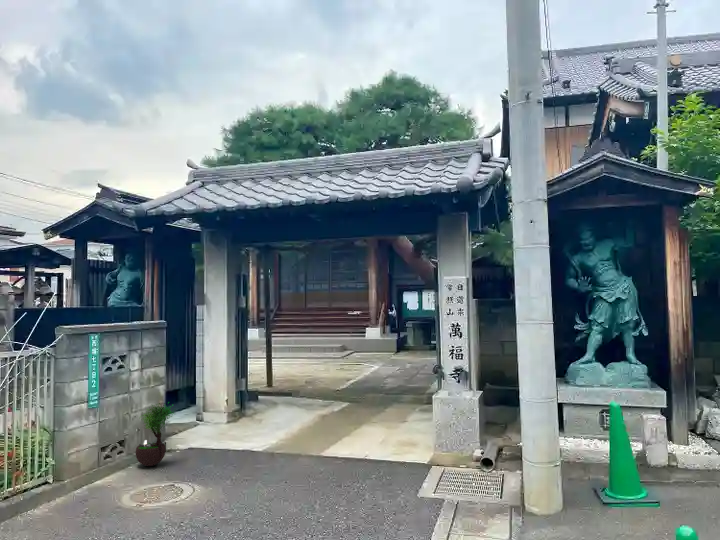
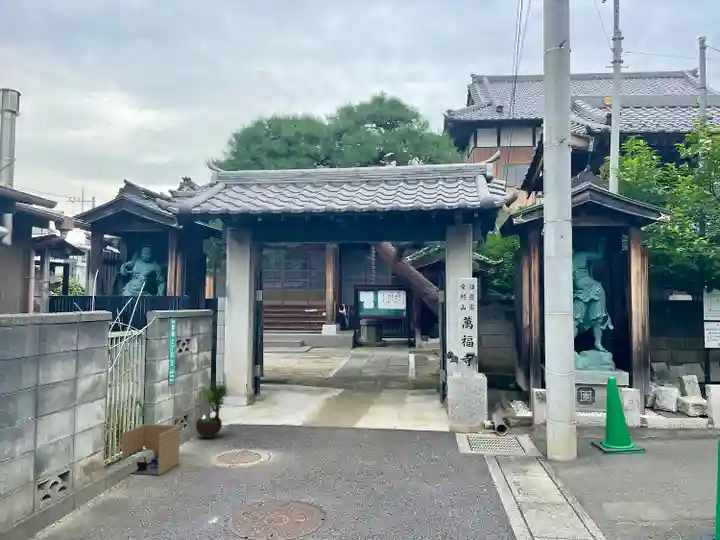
cardboard box: none [16,454,88,517] -> present [122,424,180,475]

